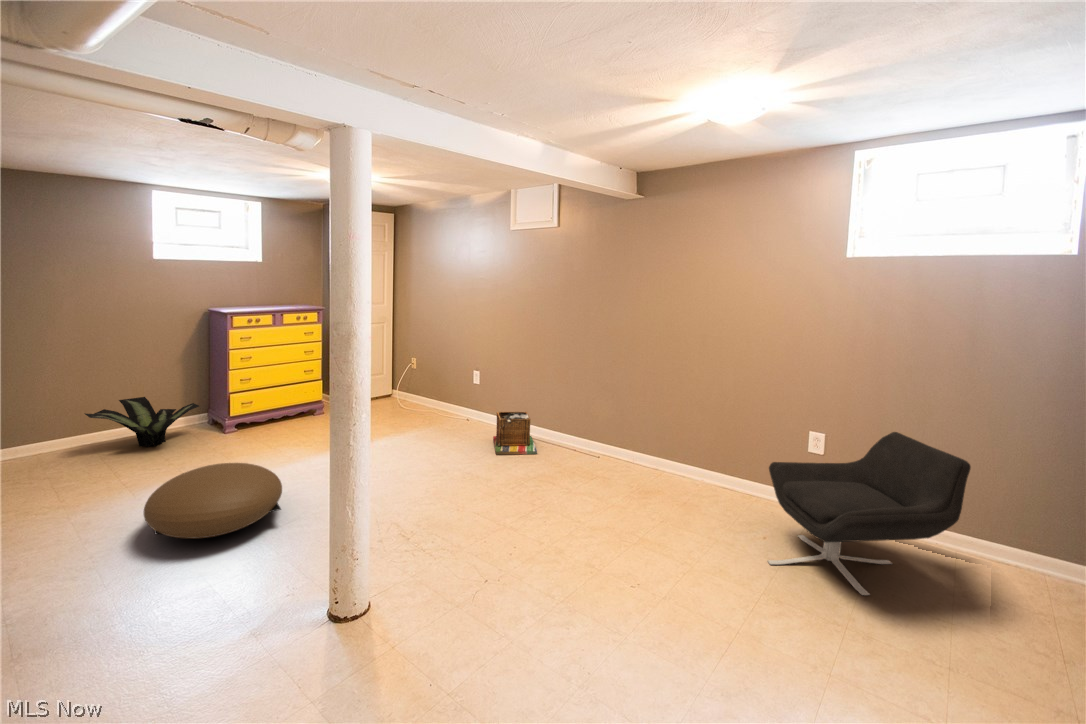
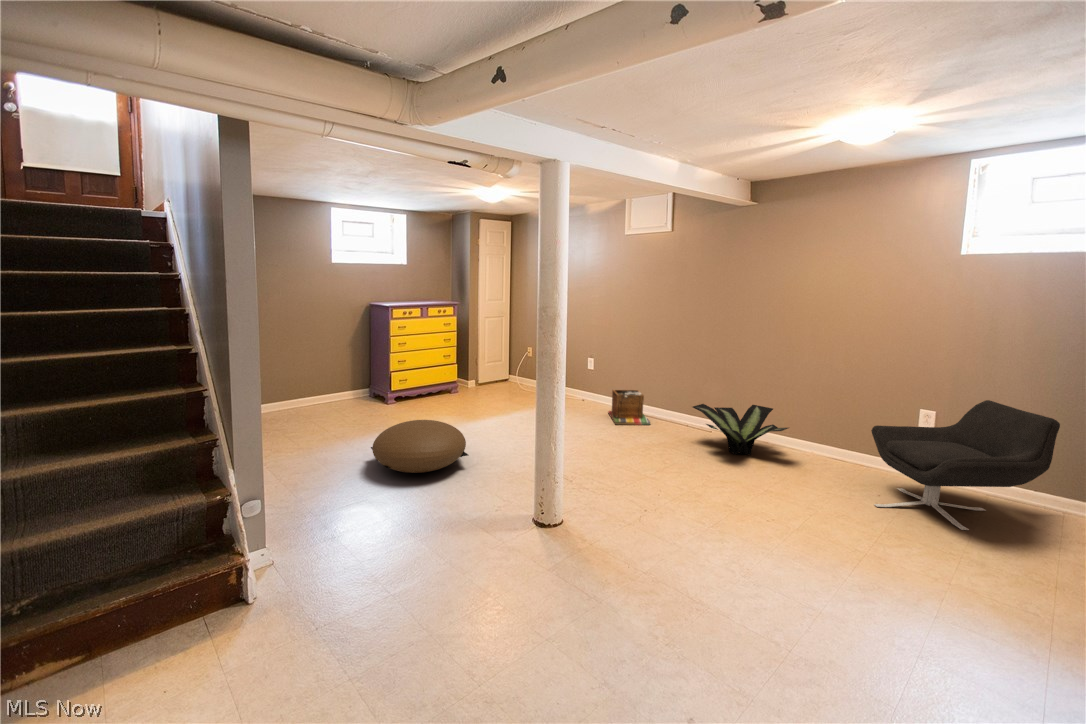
potted plant: present [85,397,199,447] -> present [693,404,788,455]

